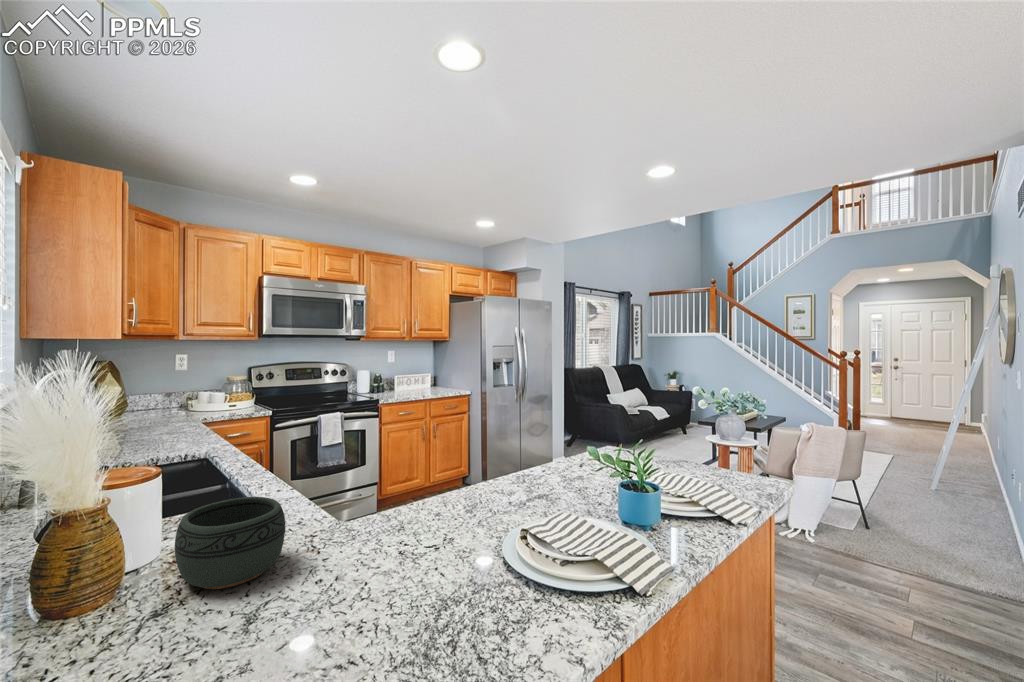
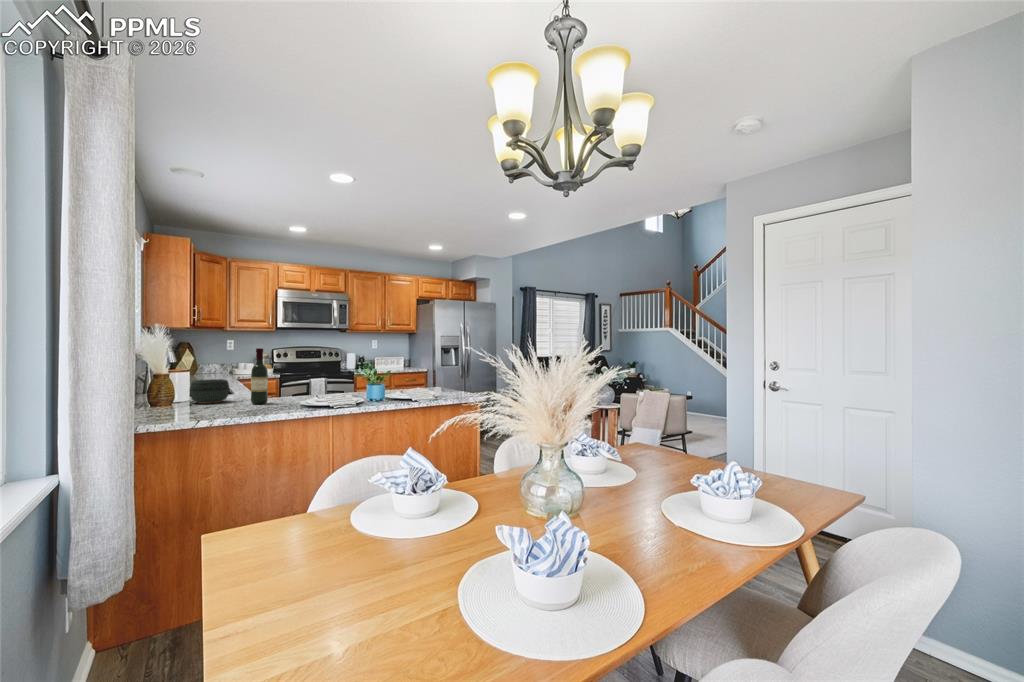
wine bottle: none [366,419,409,582] -> present [251,348,268,404]

